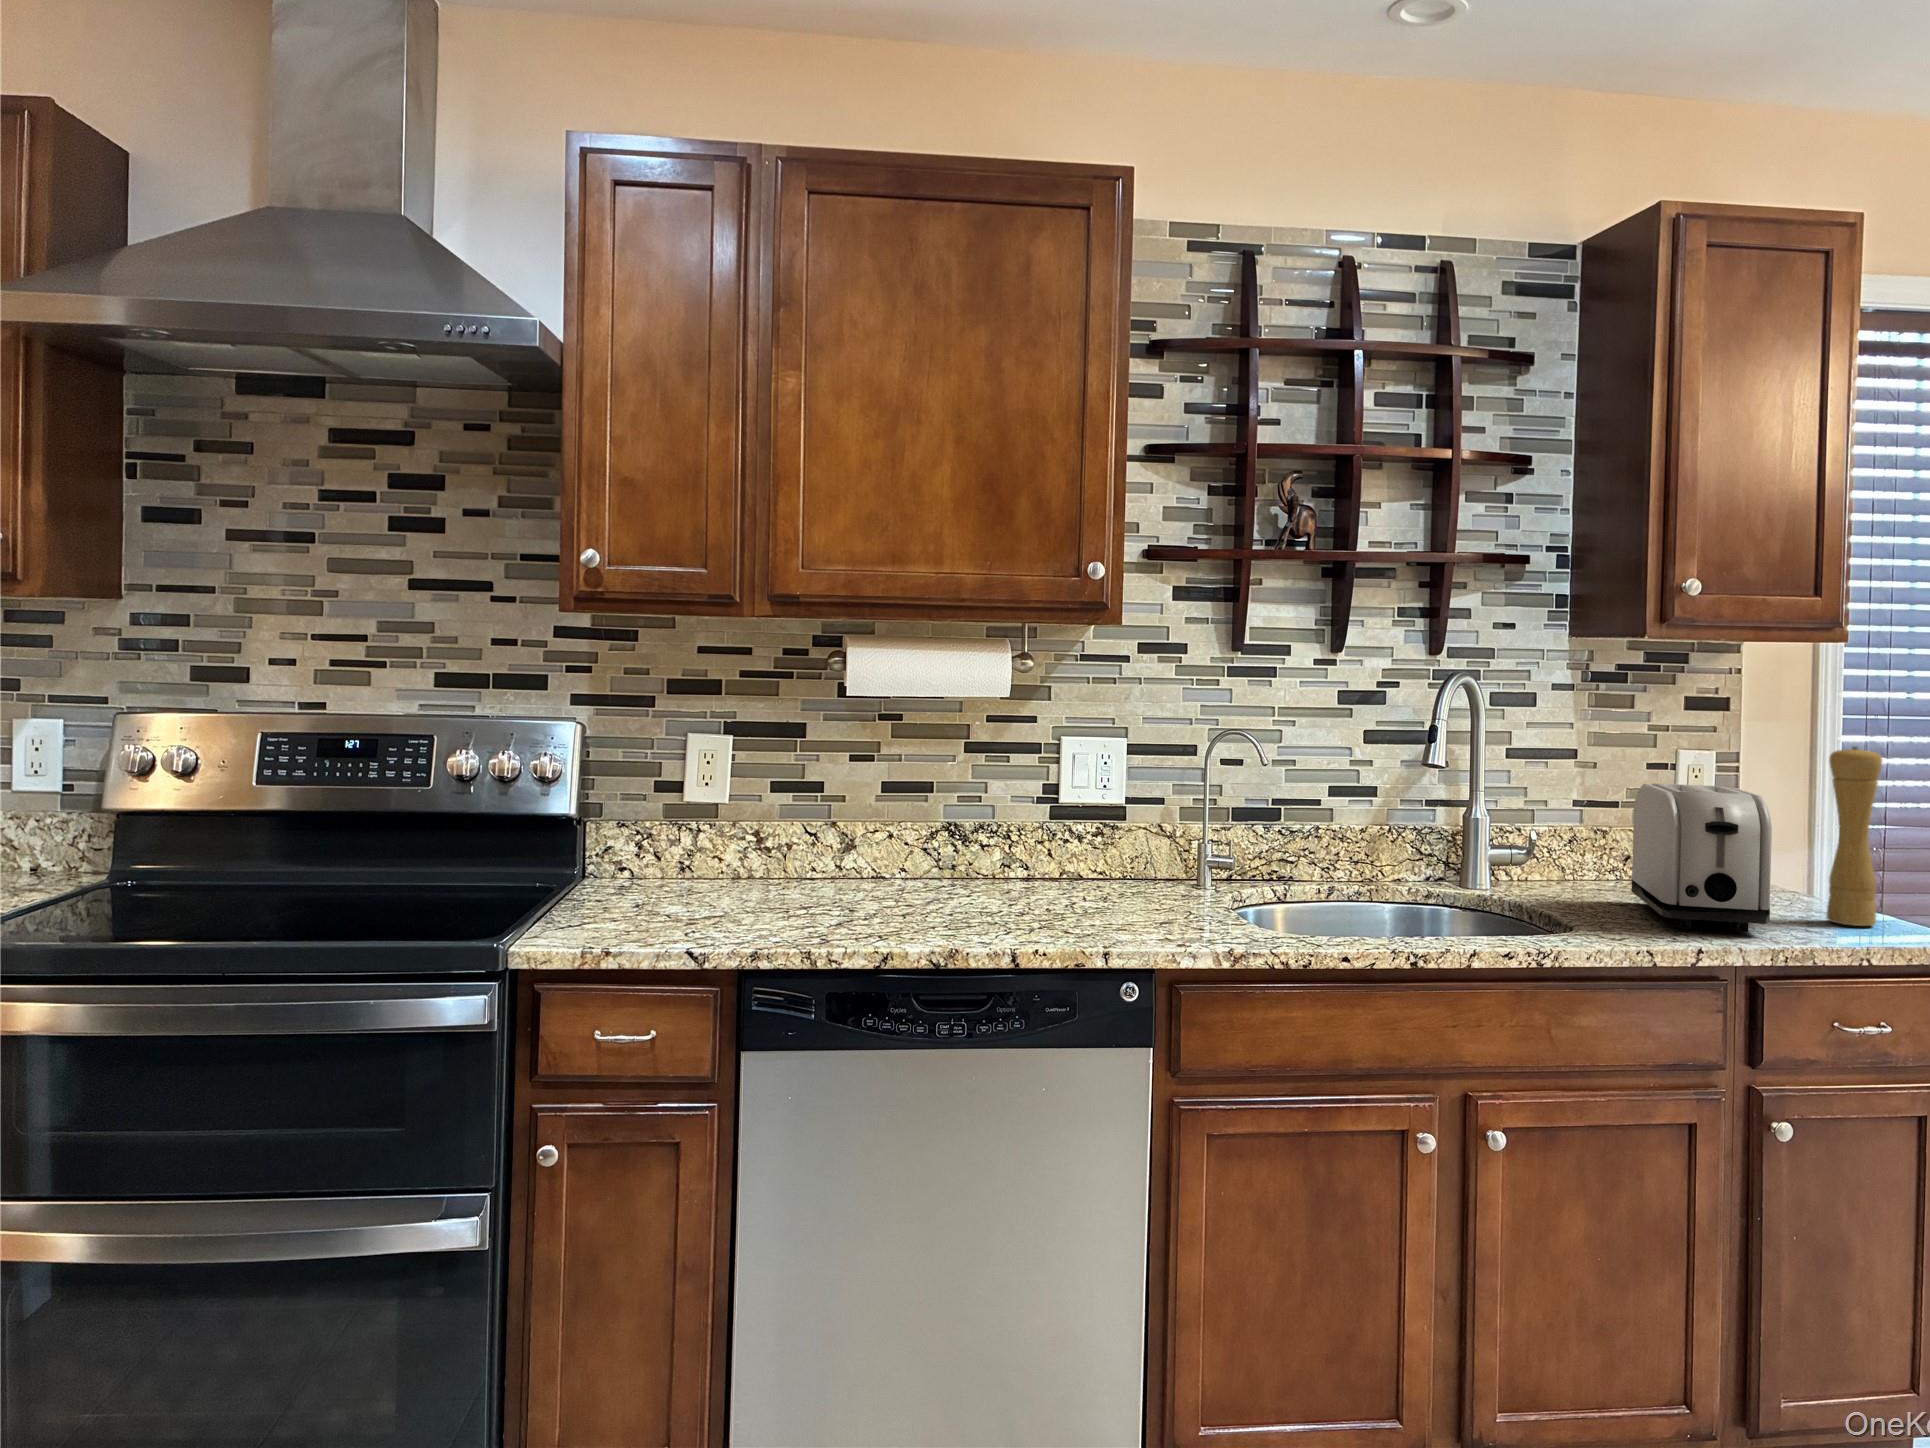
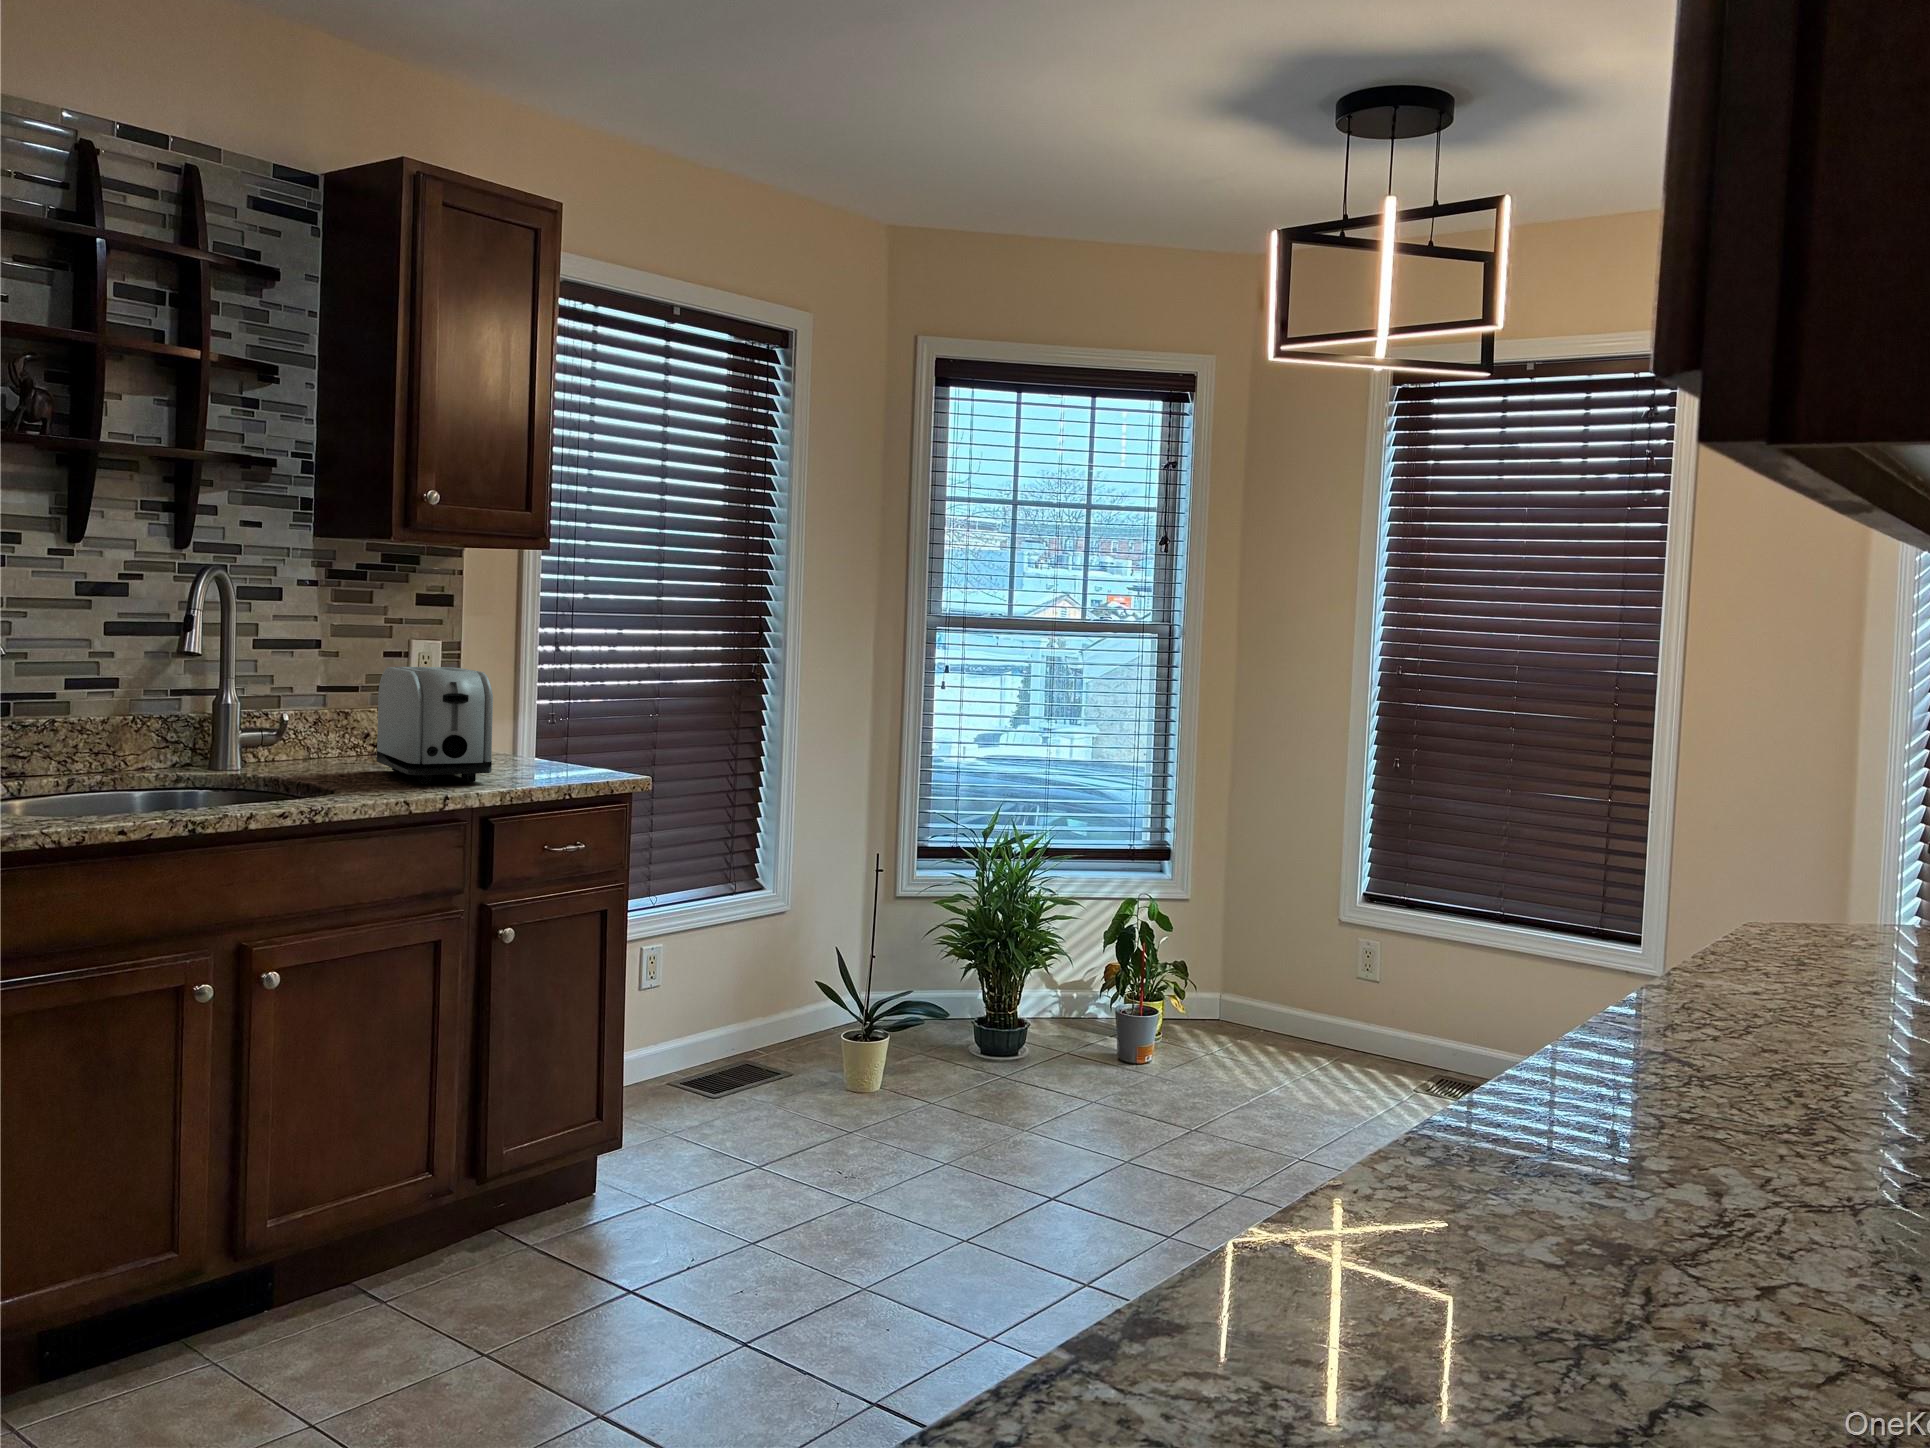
pepper mill: present [1827,747,1882,926] -> none [530,633,570,772]

